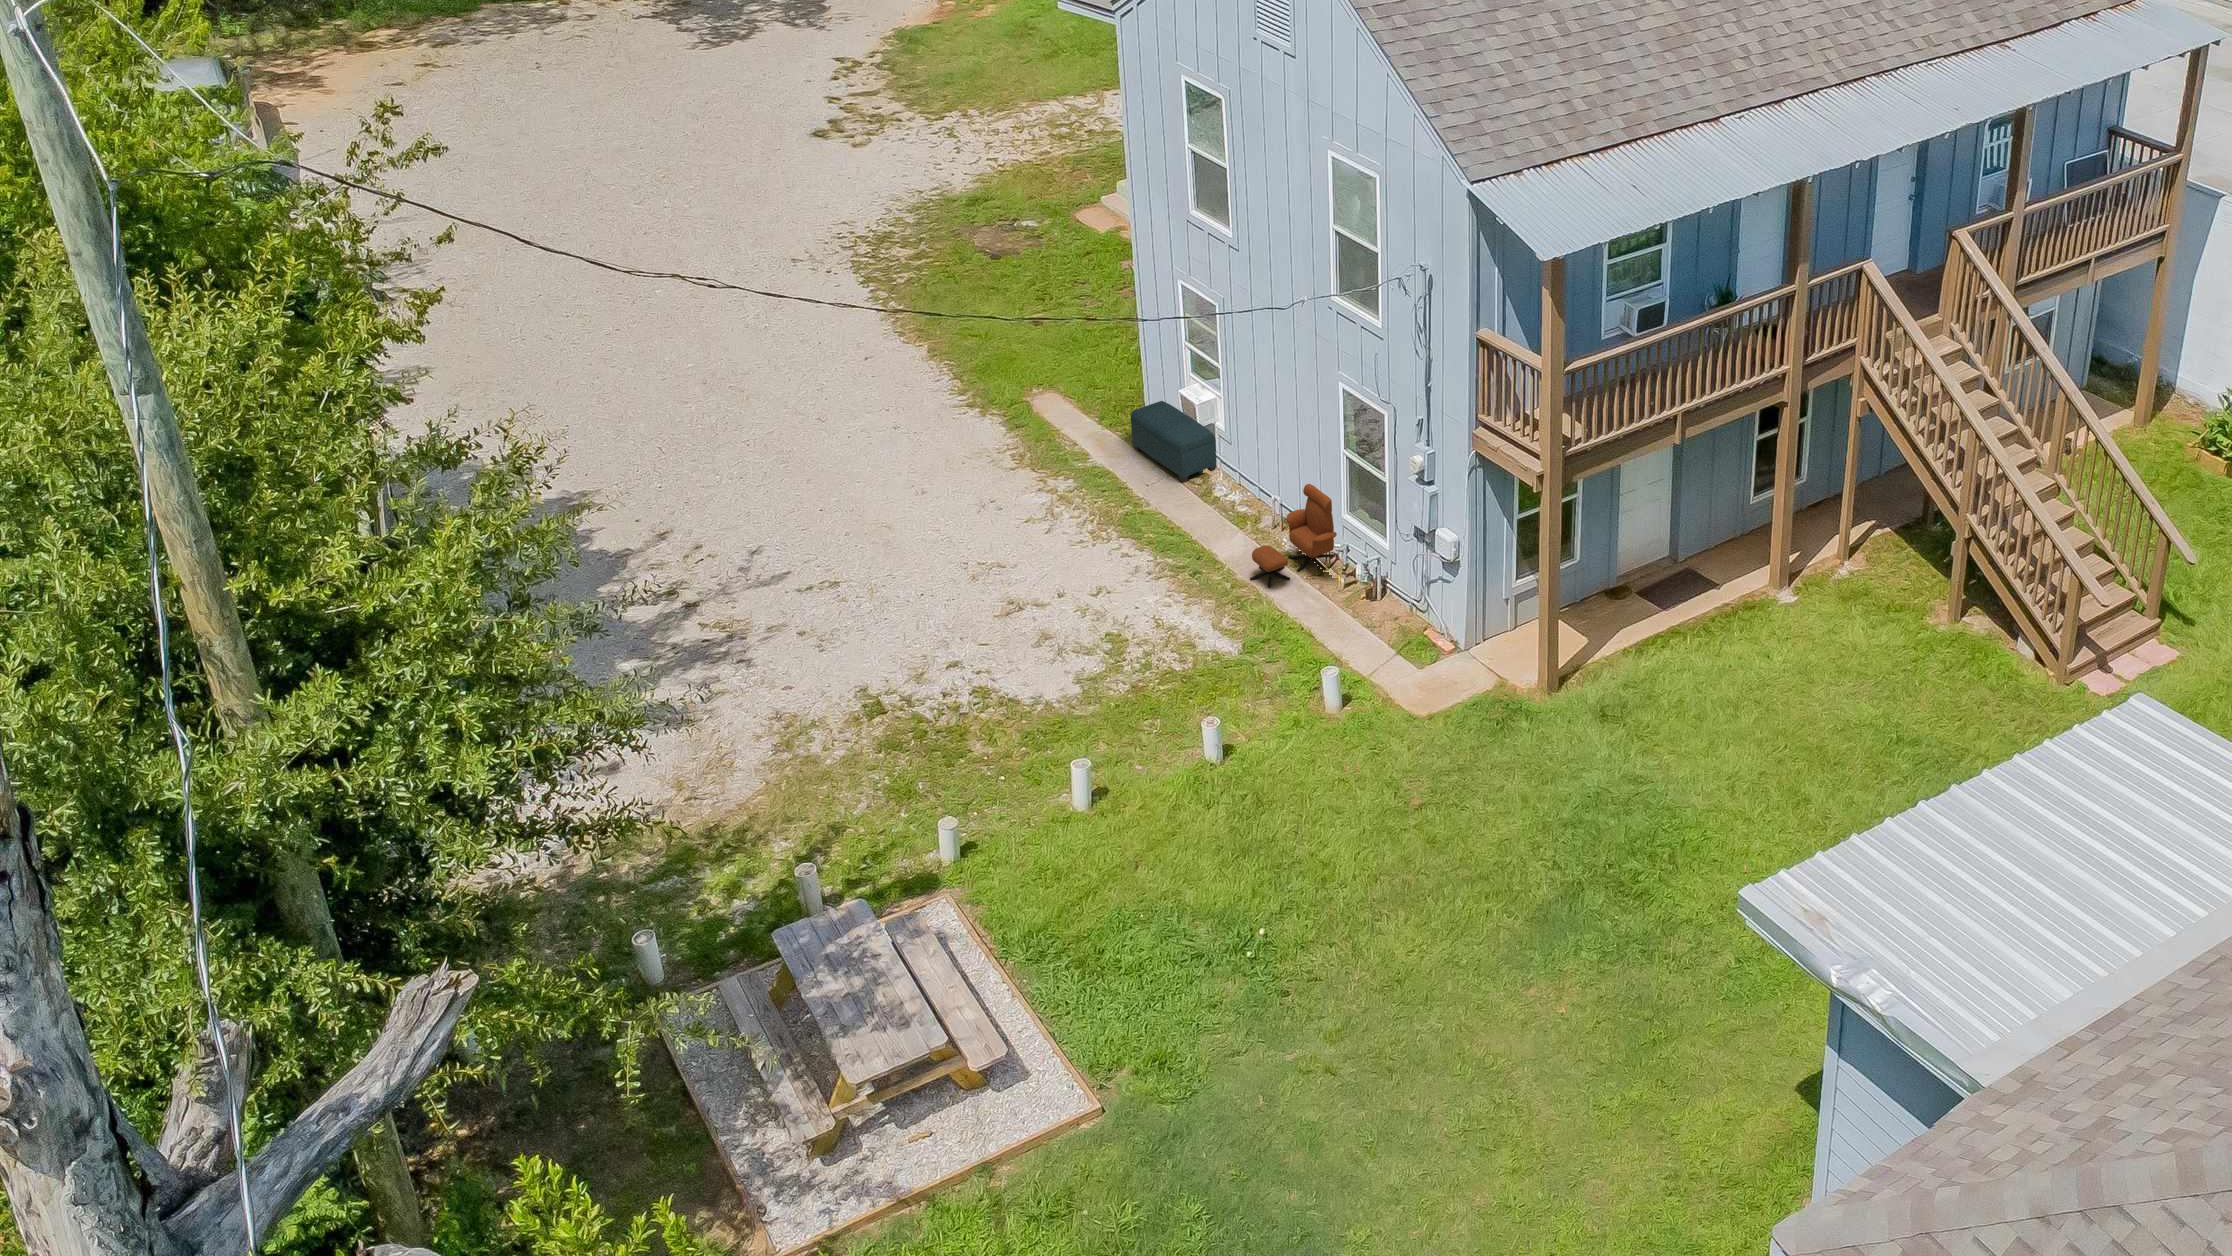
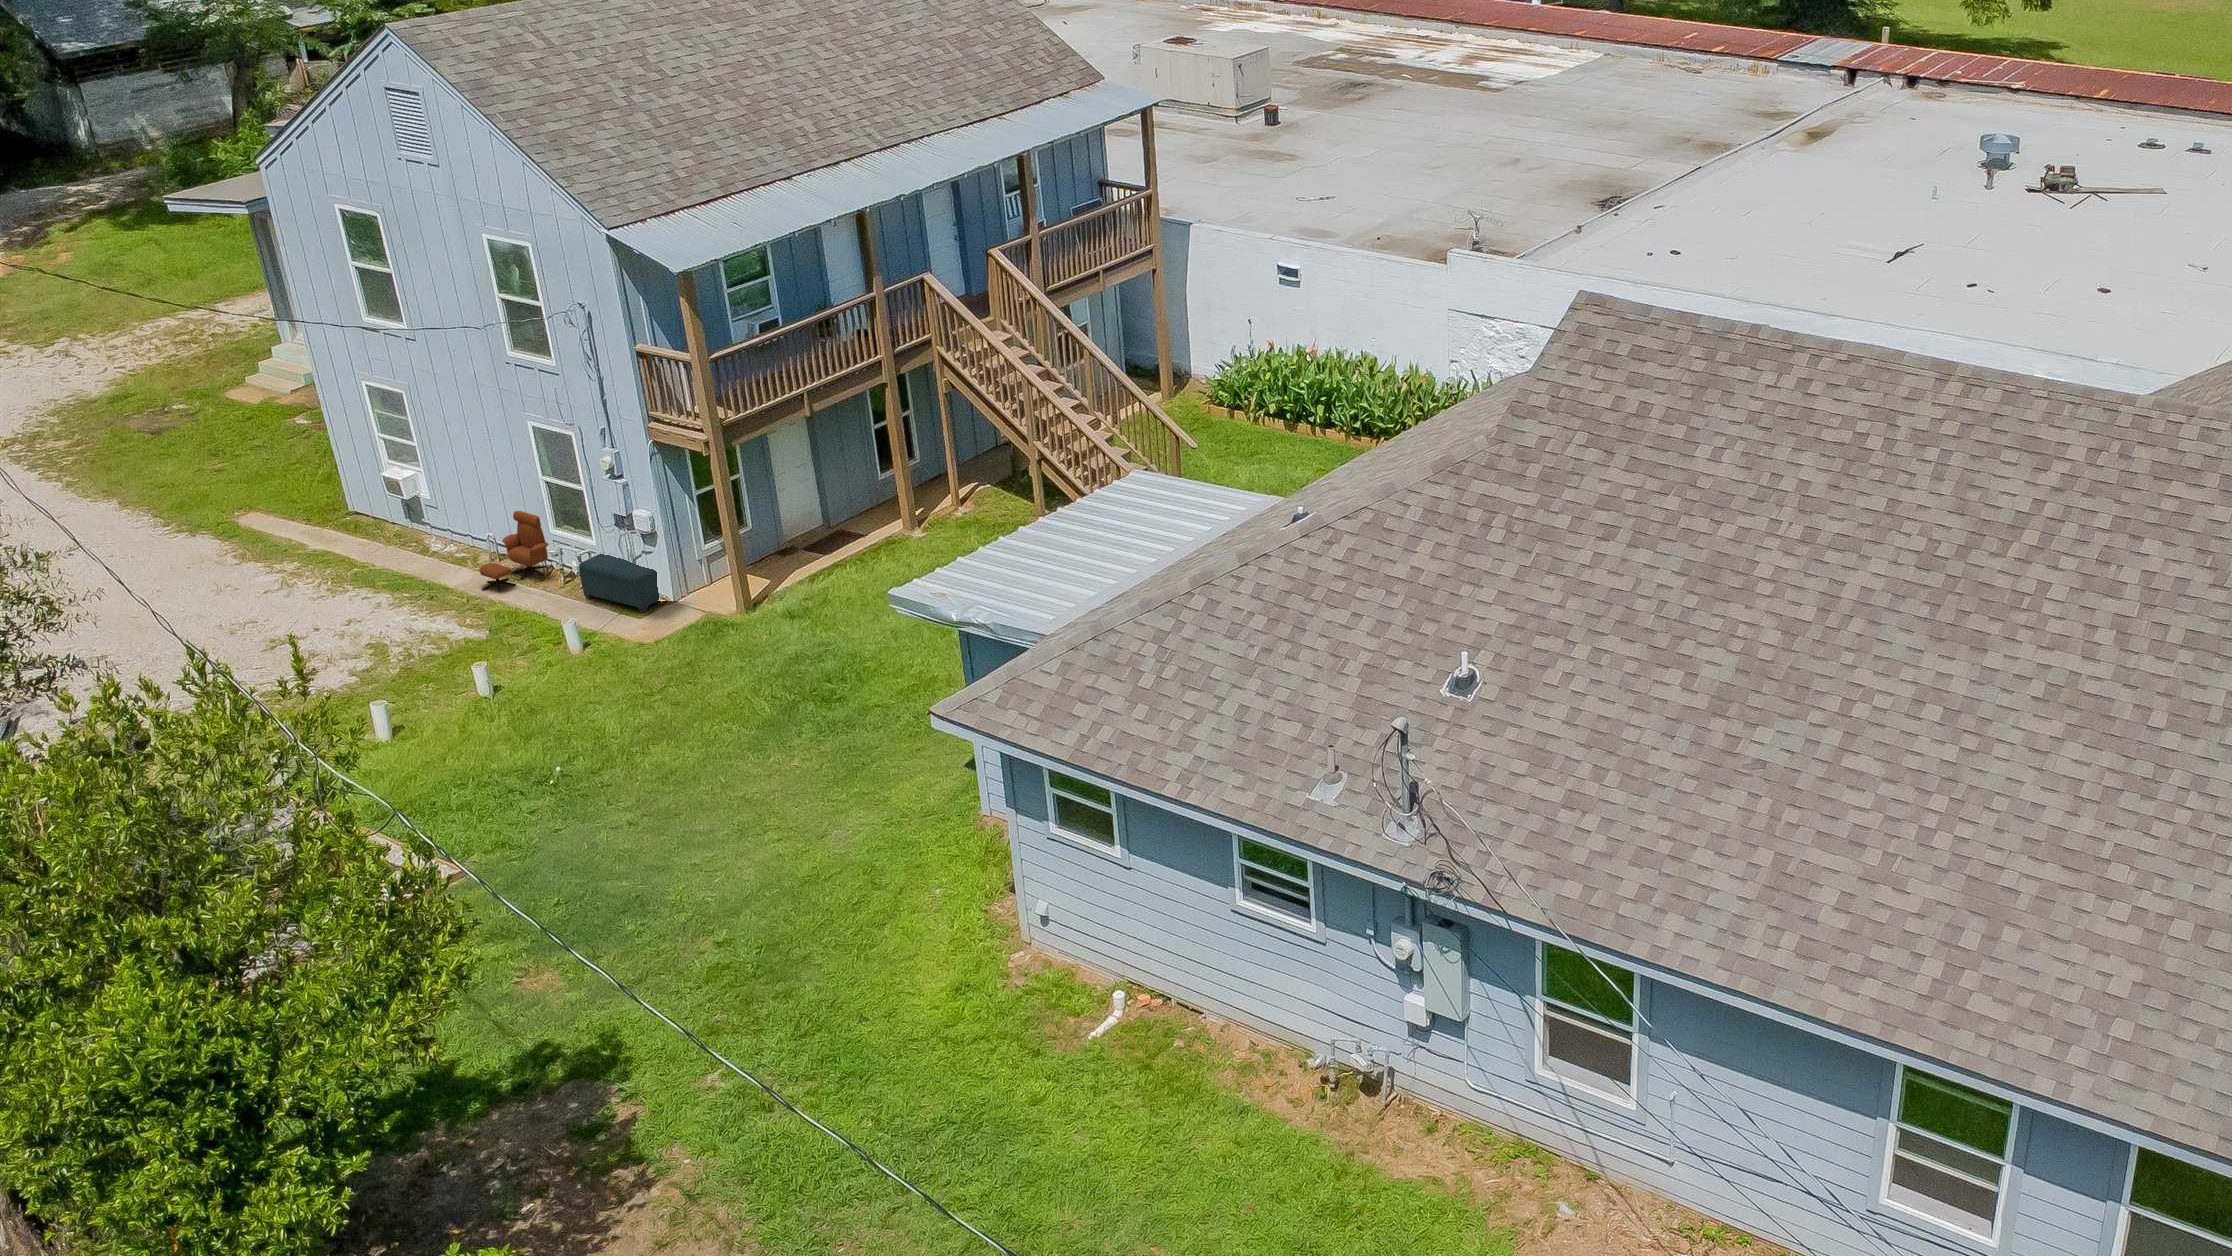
bench: present [1131,401,1217,482] -> present [579,554,666,613]

